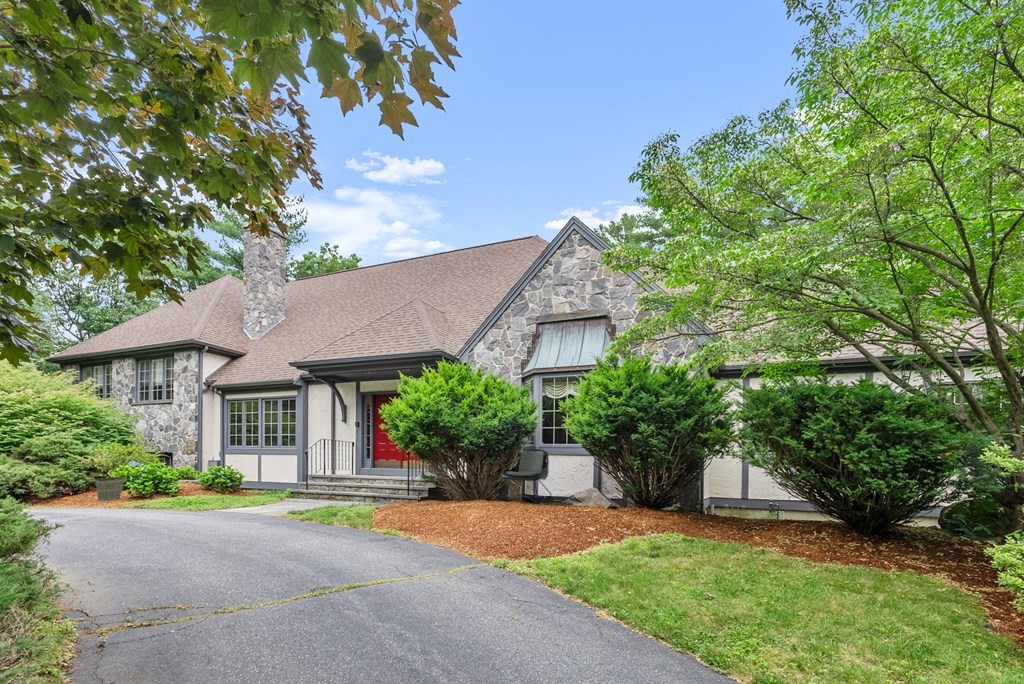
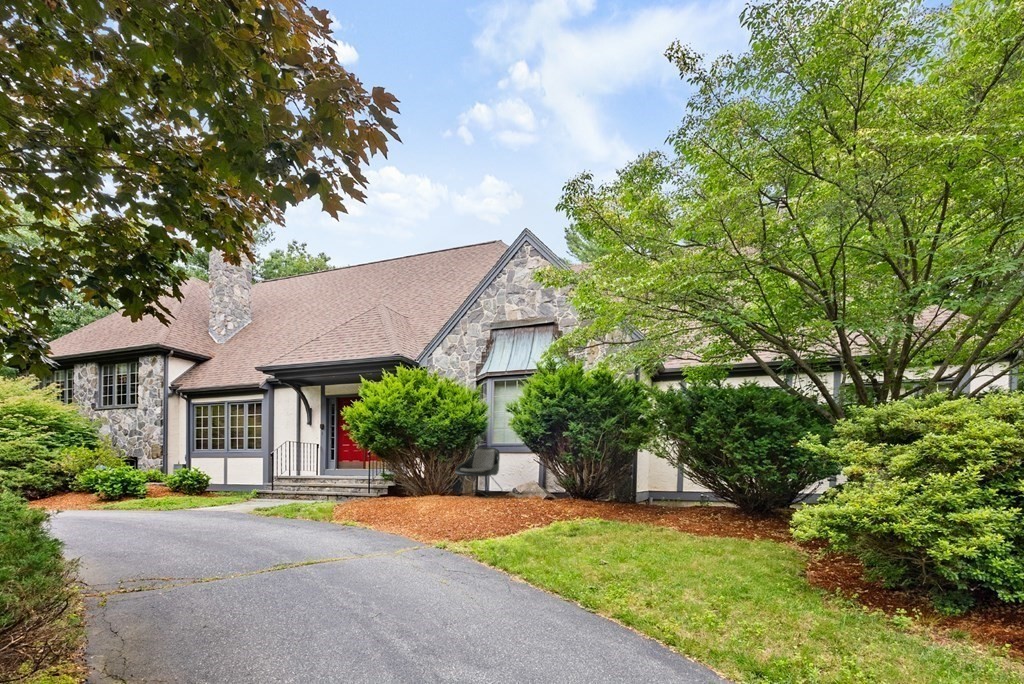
wooden bucket: present [95,477,126,501] -> none [63,480,93,503]

